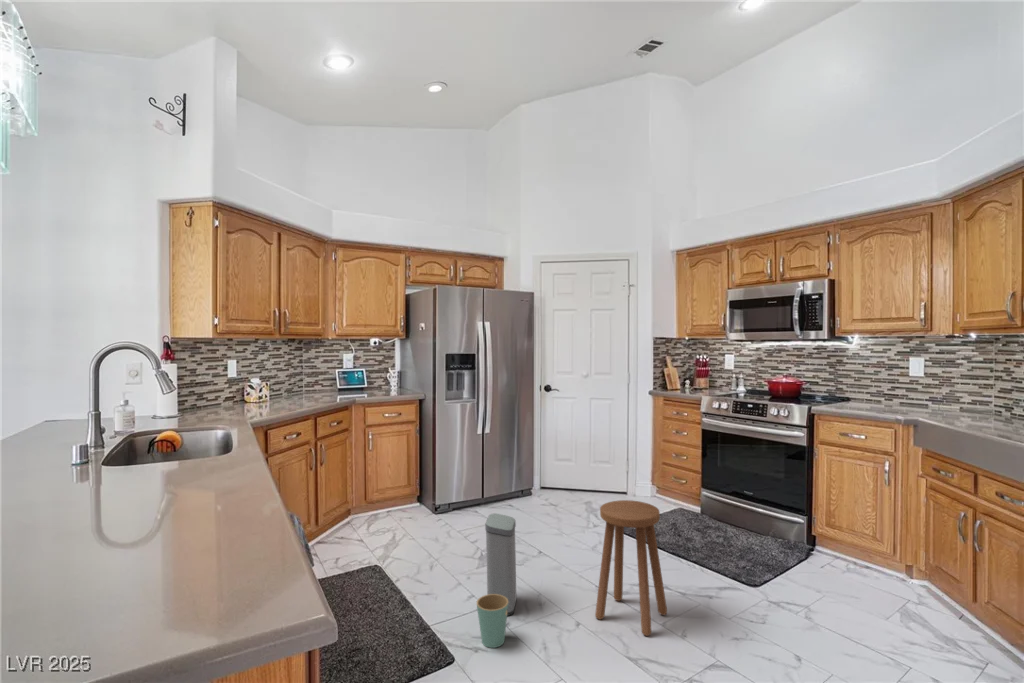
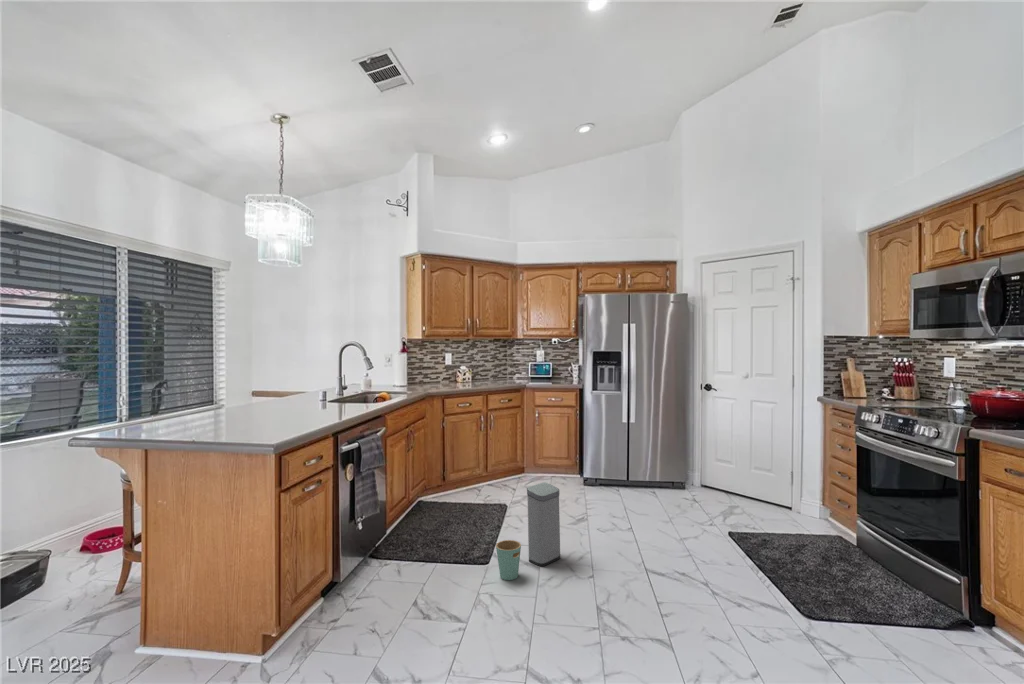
stool: present [595,500,667,636] -> none [601,491,668,617]

